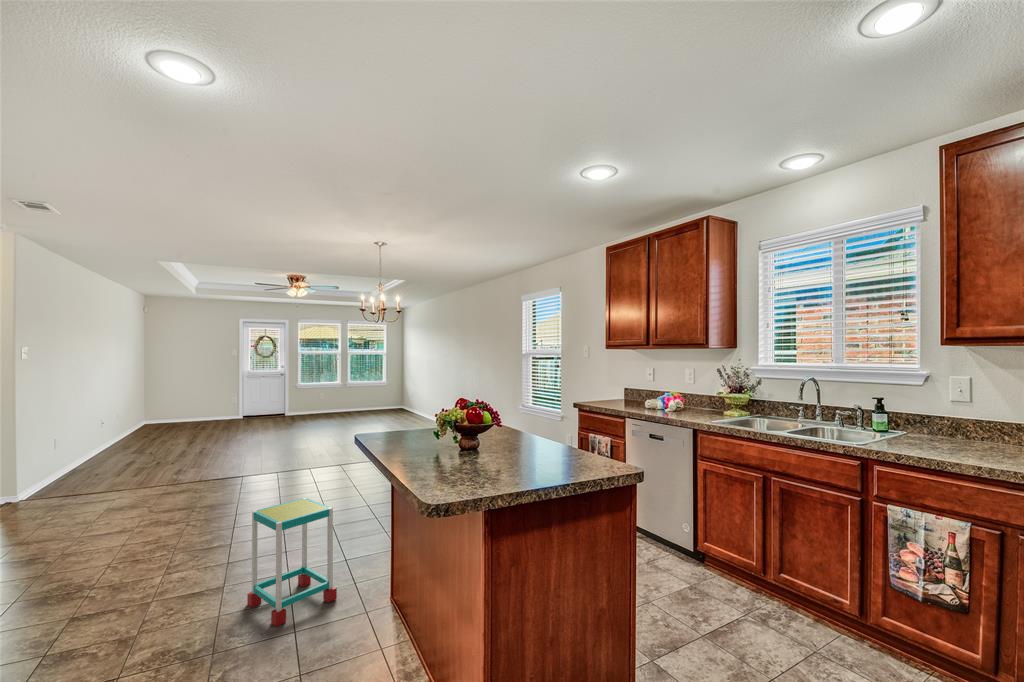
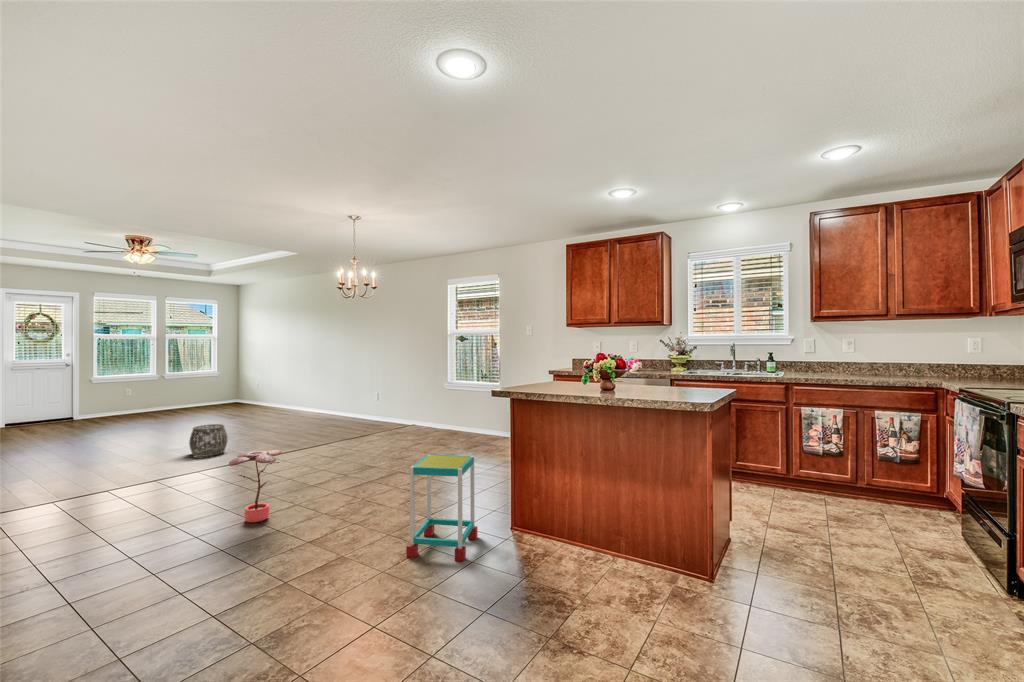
woven basket: none [288,433,319,461] -> present [189,424,228,457]
potted plant: none [199,469,253,534] -> present [229,450,282,522]

